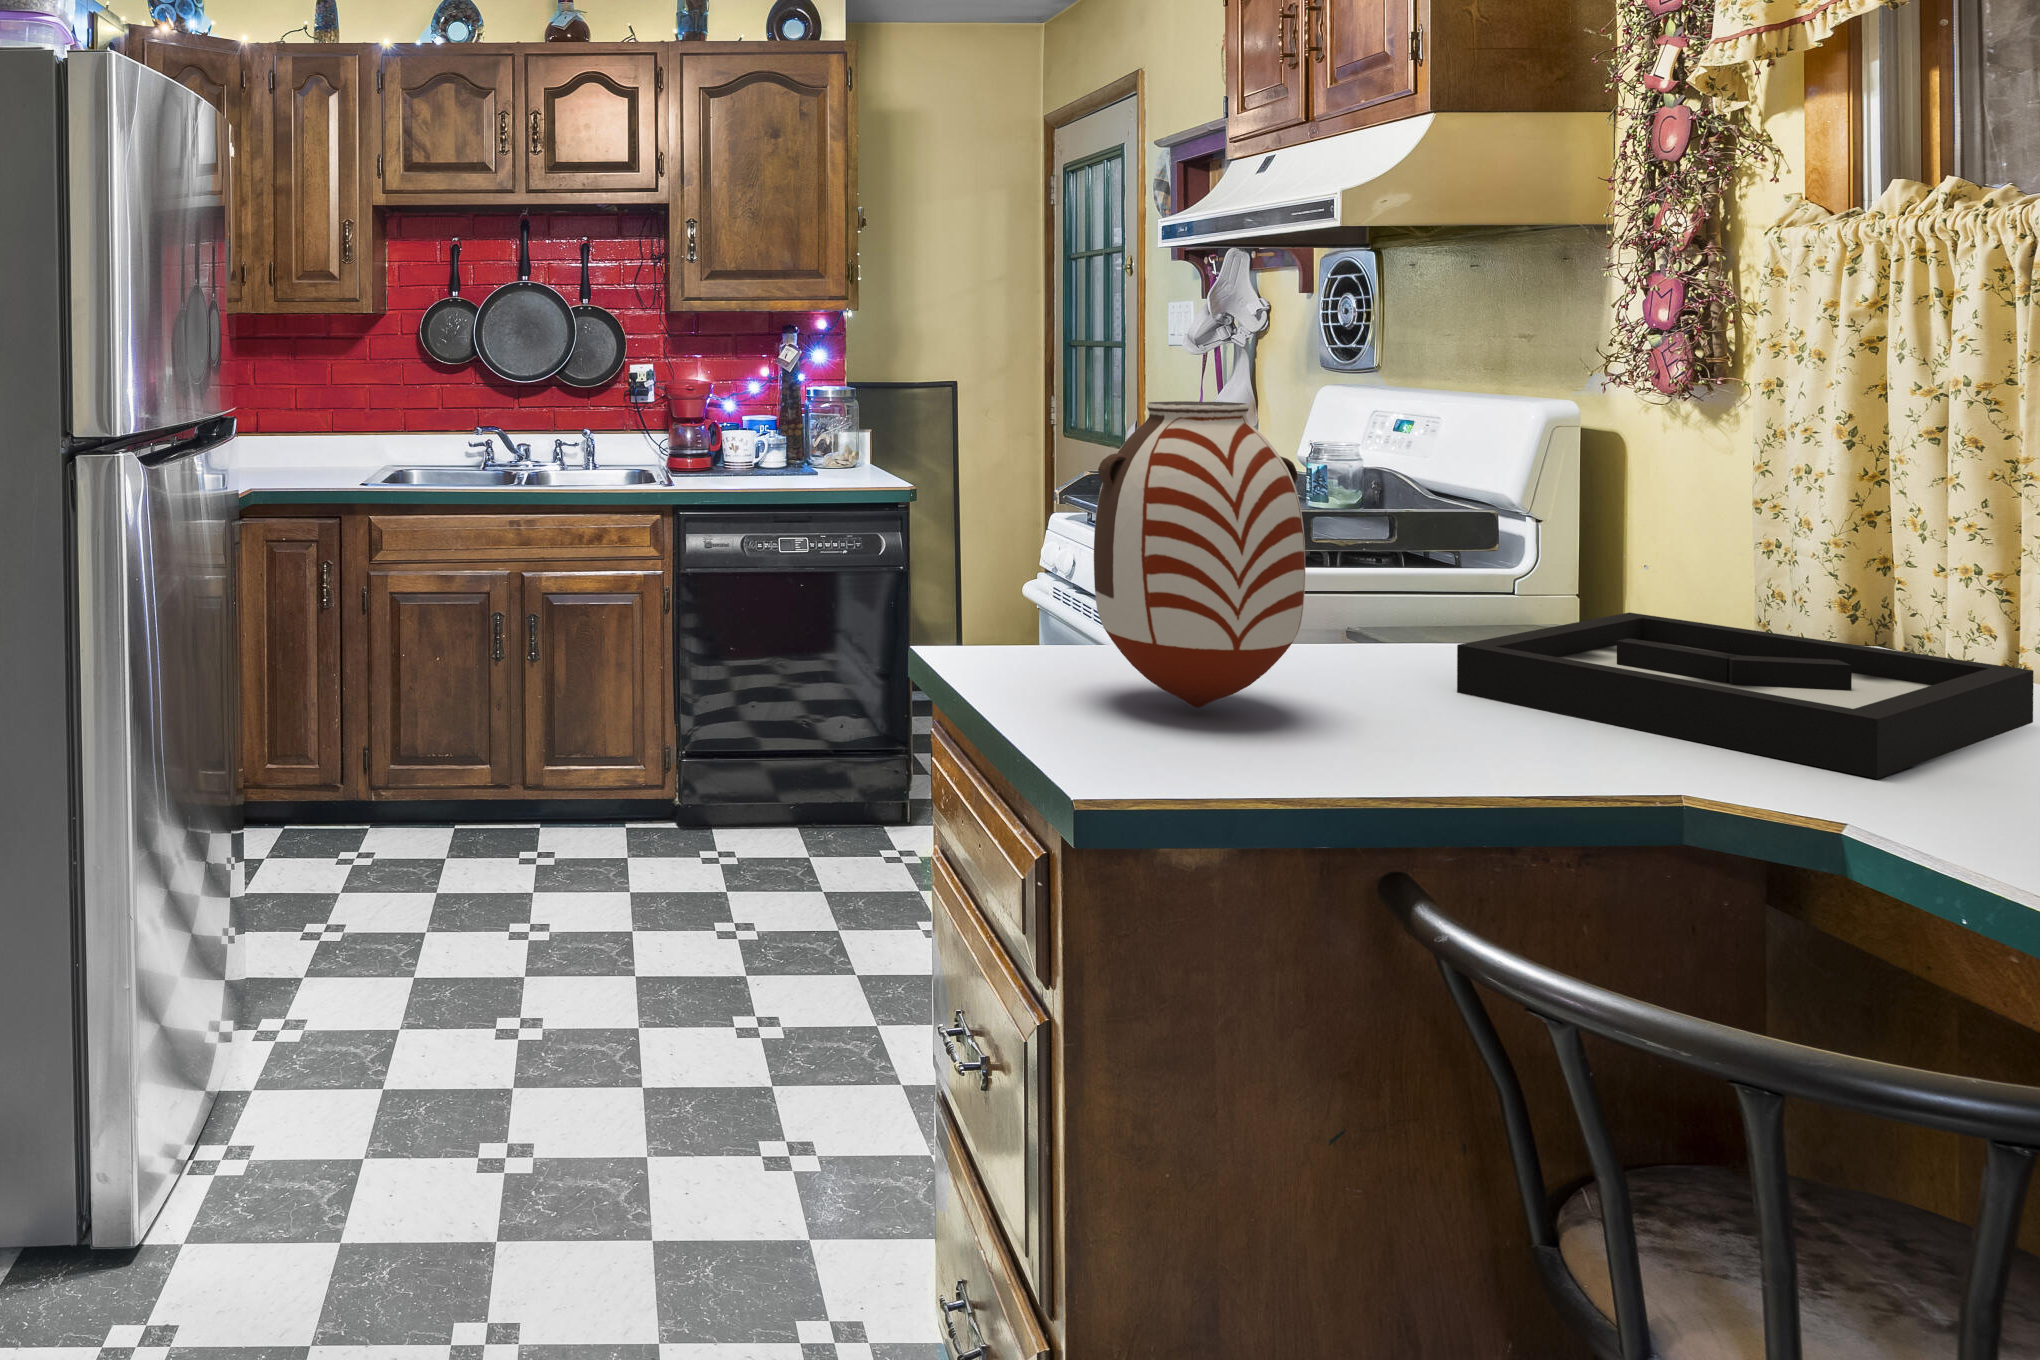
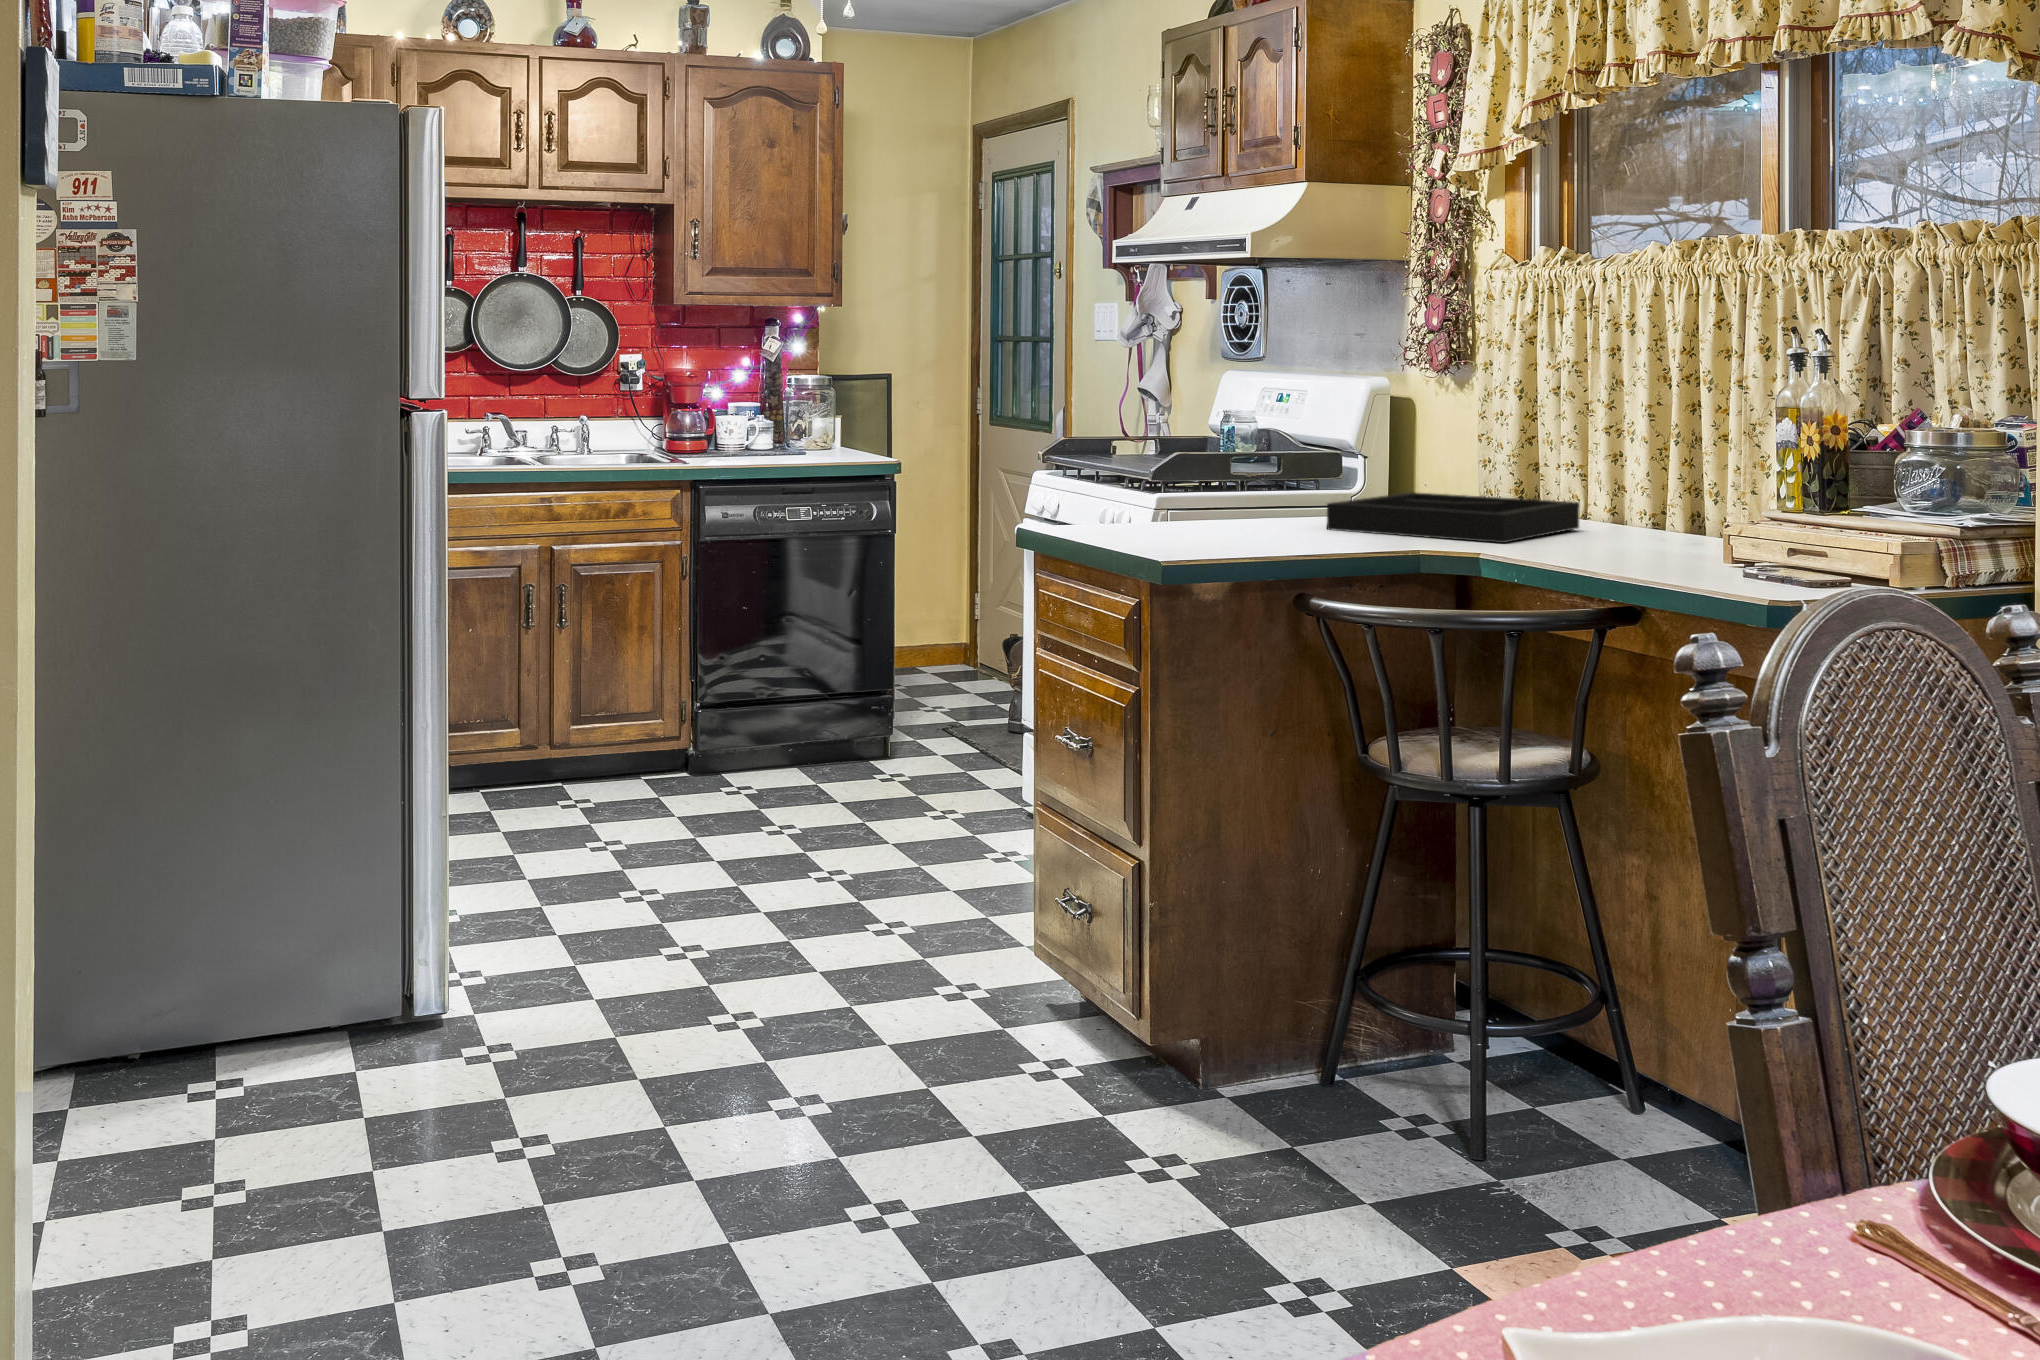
vase: present [1094,401,1305,708] -> none [1148,367,1257,536]

